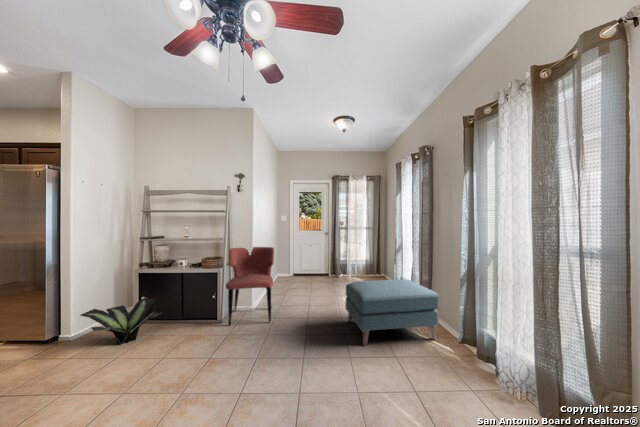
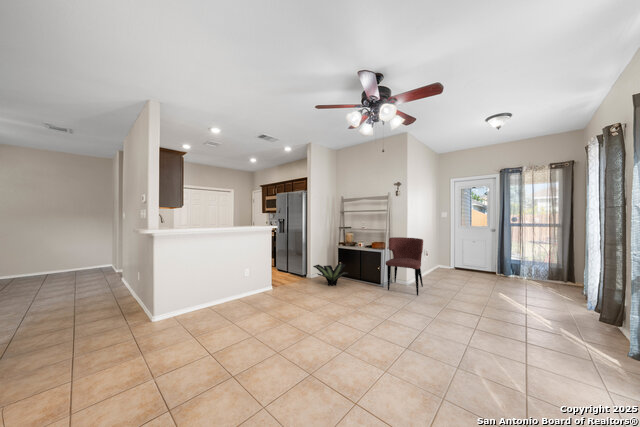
ottoman: present [346,279,439,346] -> none [486,277,600,353]

